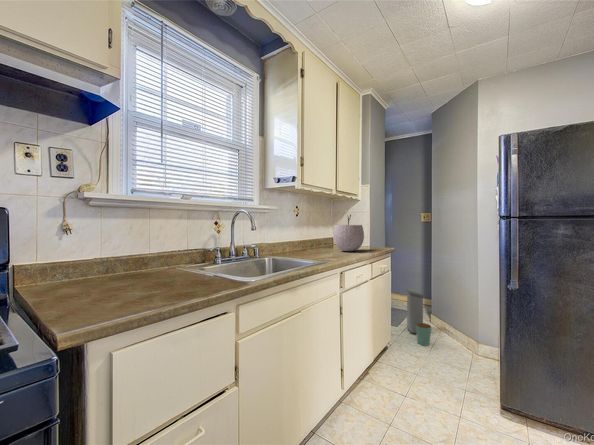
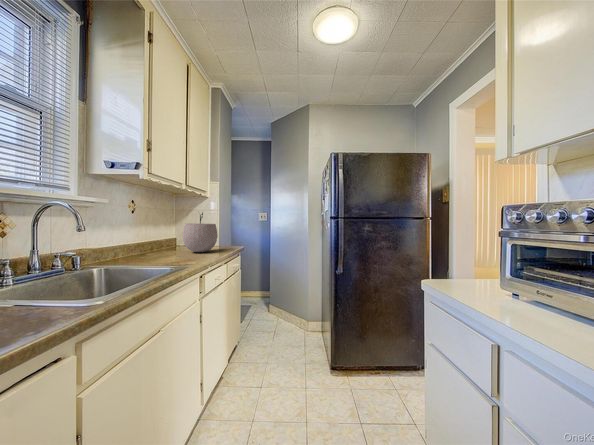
trash can: present [407,289,432,346] -> none [250,284,273,334]

